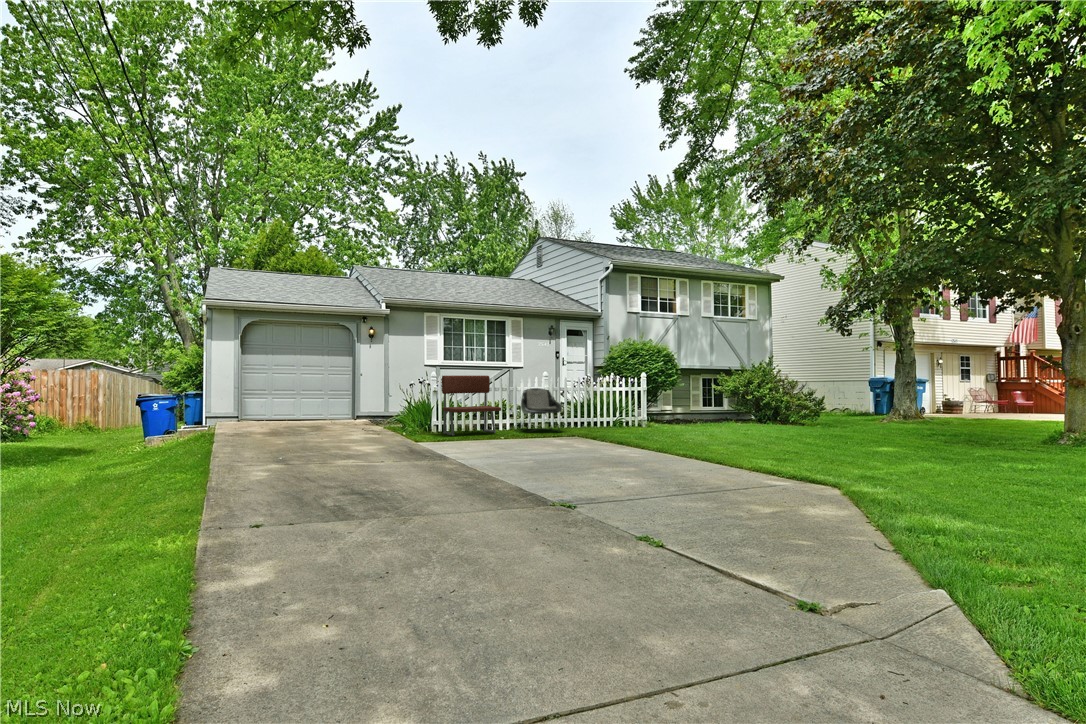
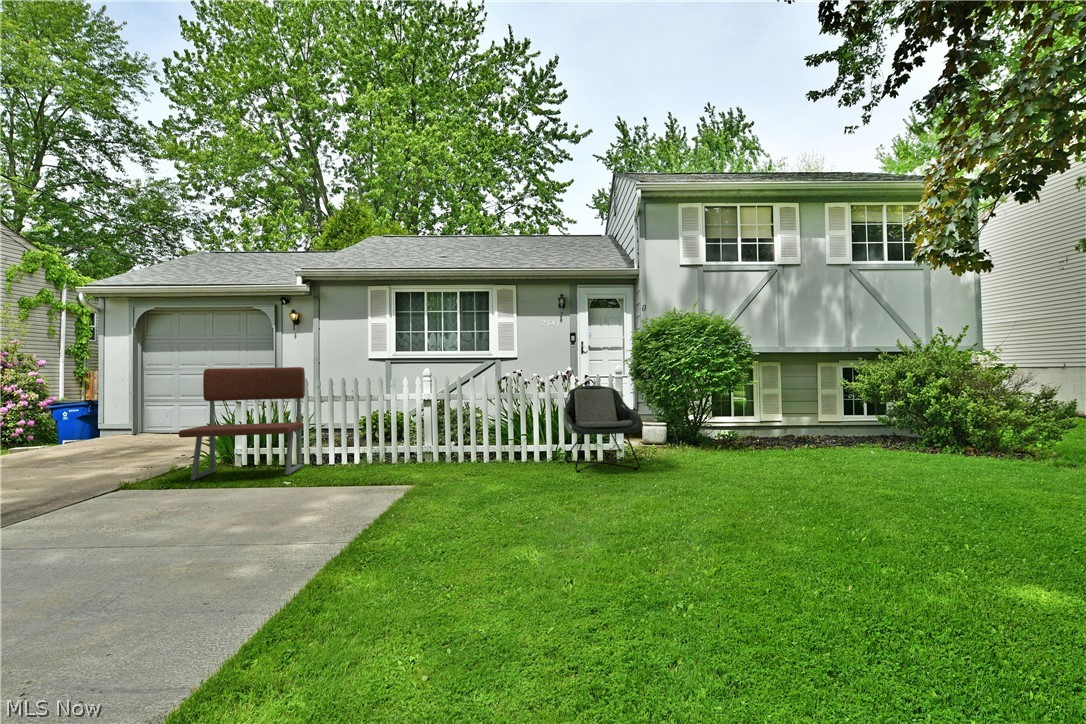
lounge chair: present [521,388,562,433] -> present [563,386,643,473]

